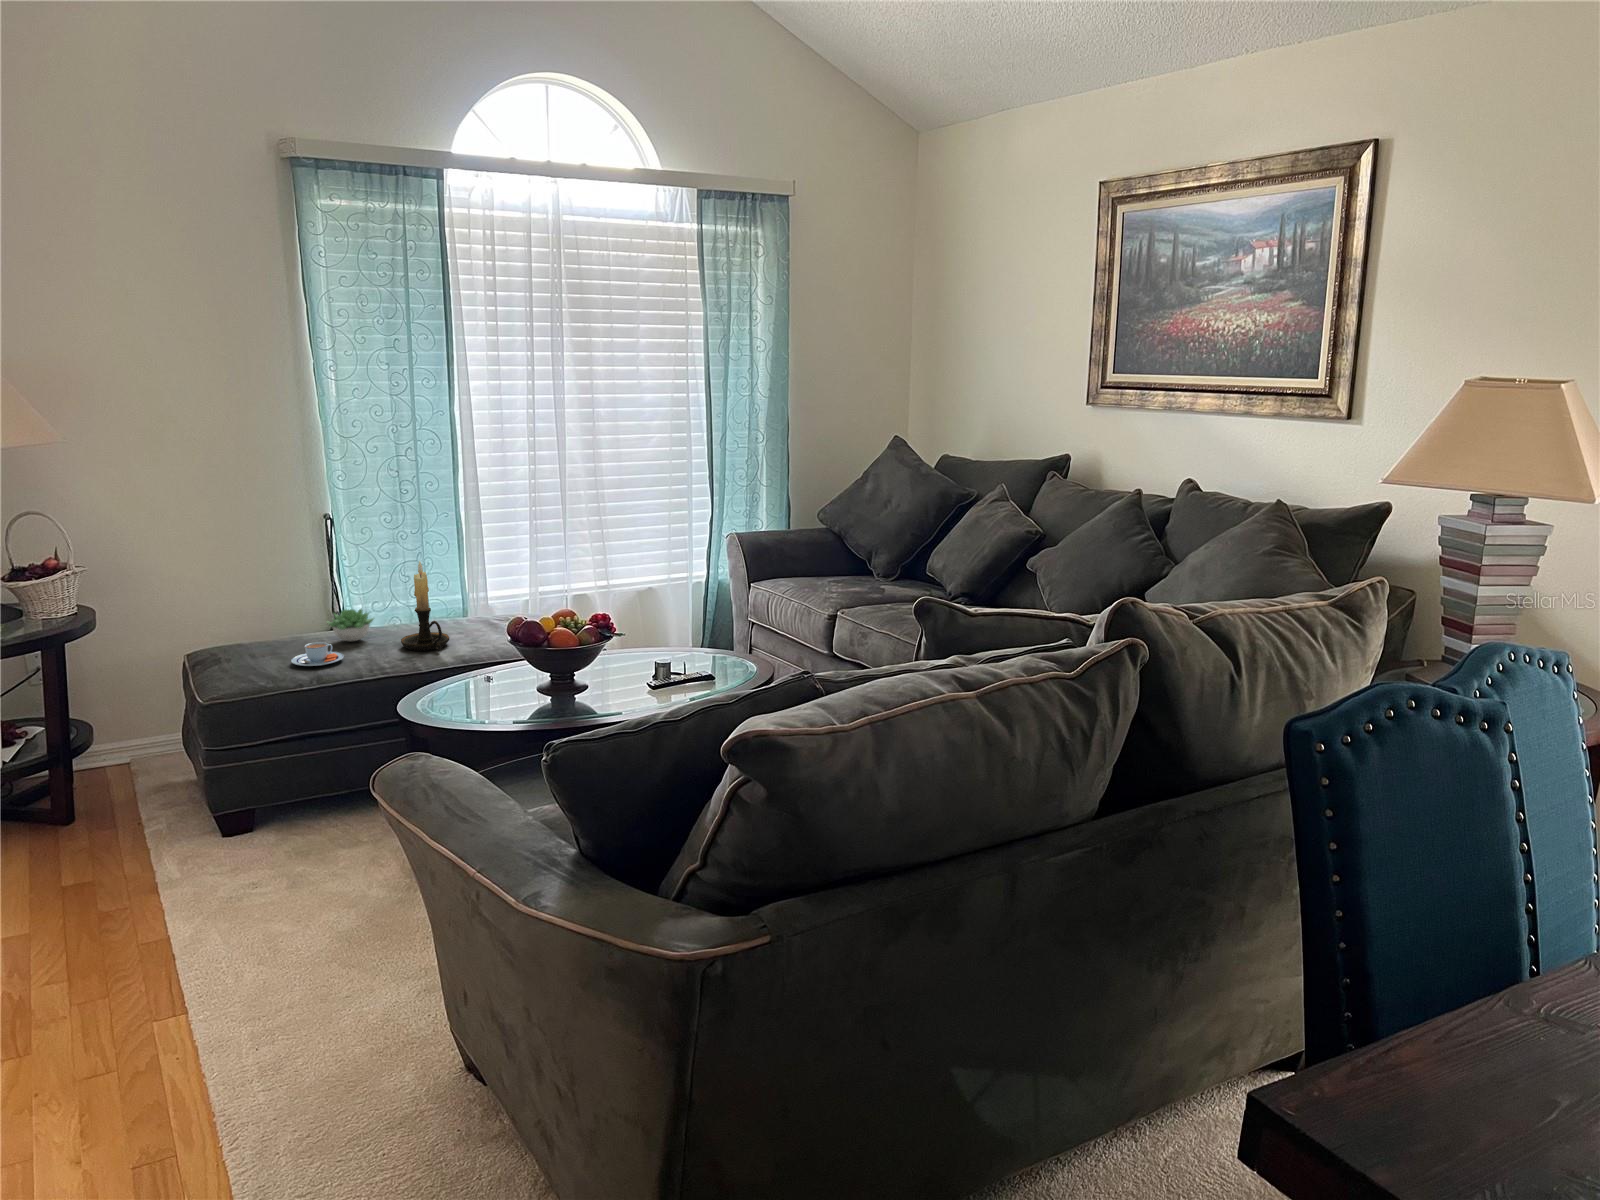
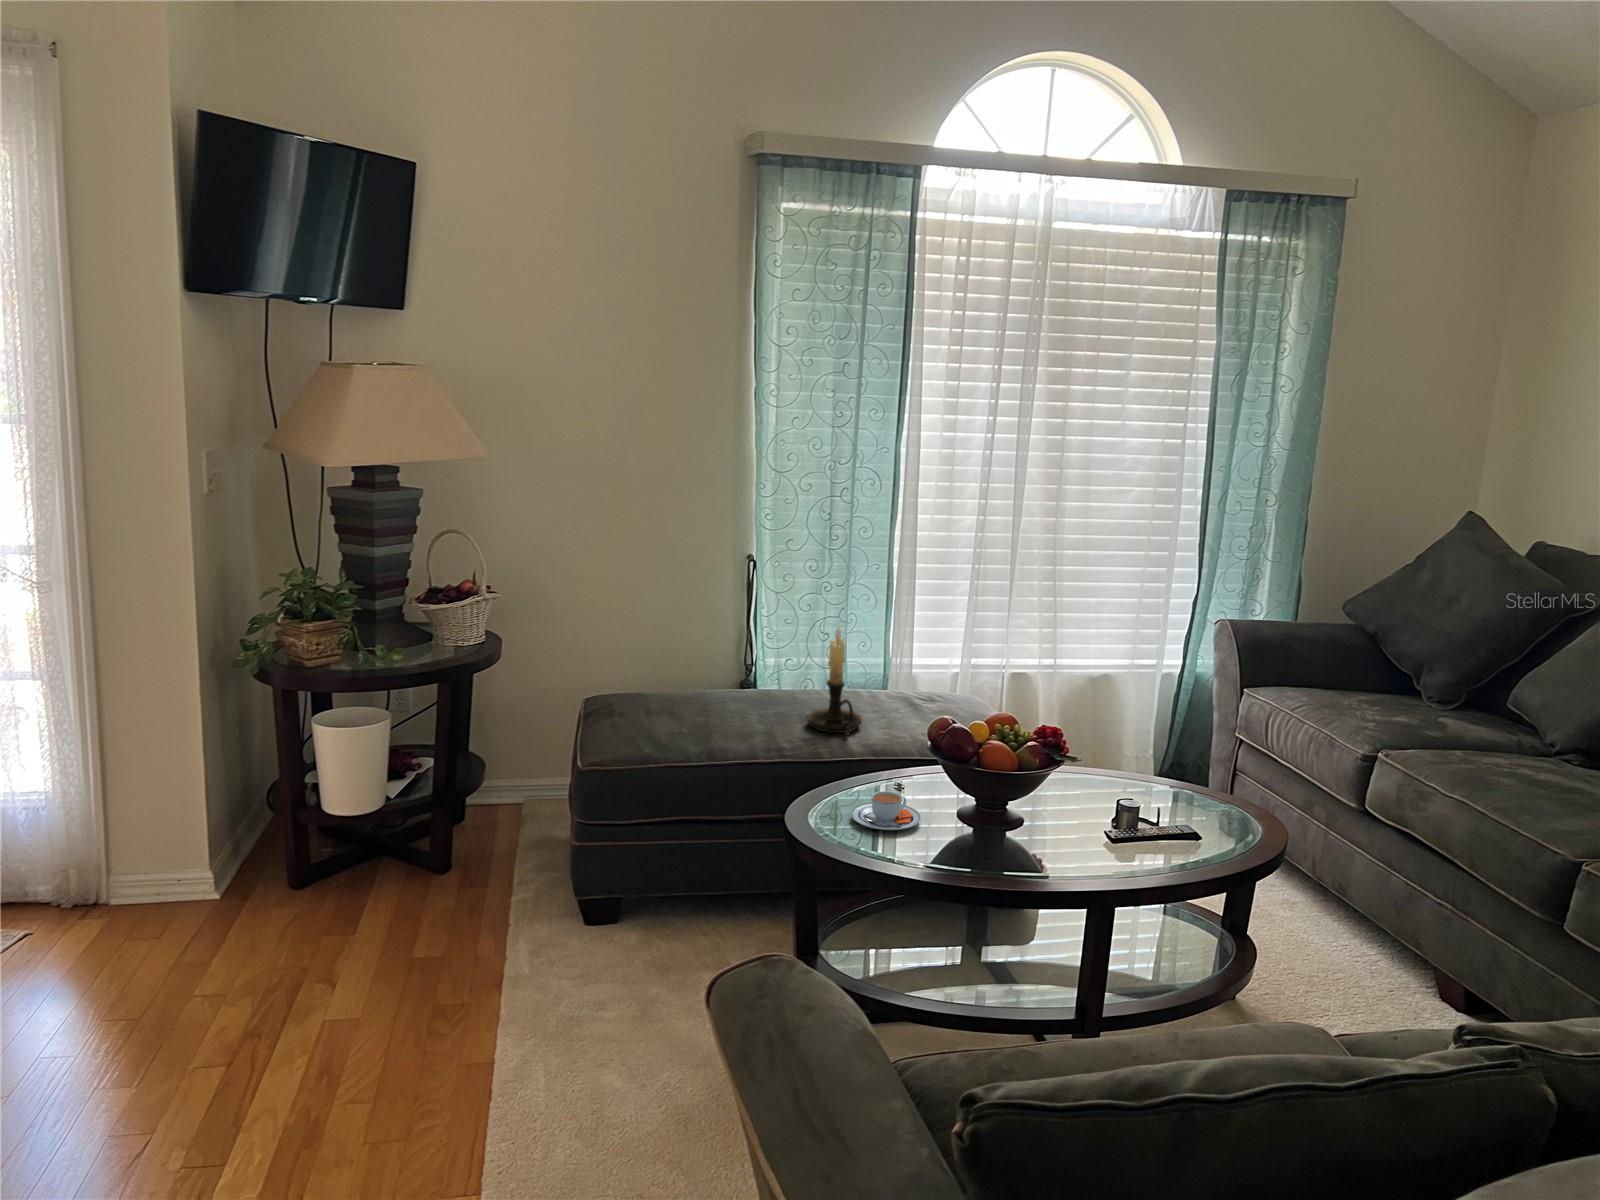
succulent plant: present [327,609,373,641] -> none [729,669,783,708]
teacup: present [291,642,344,666] -> present [851,791,921,830]

